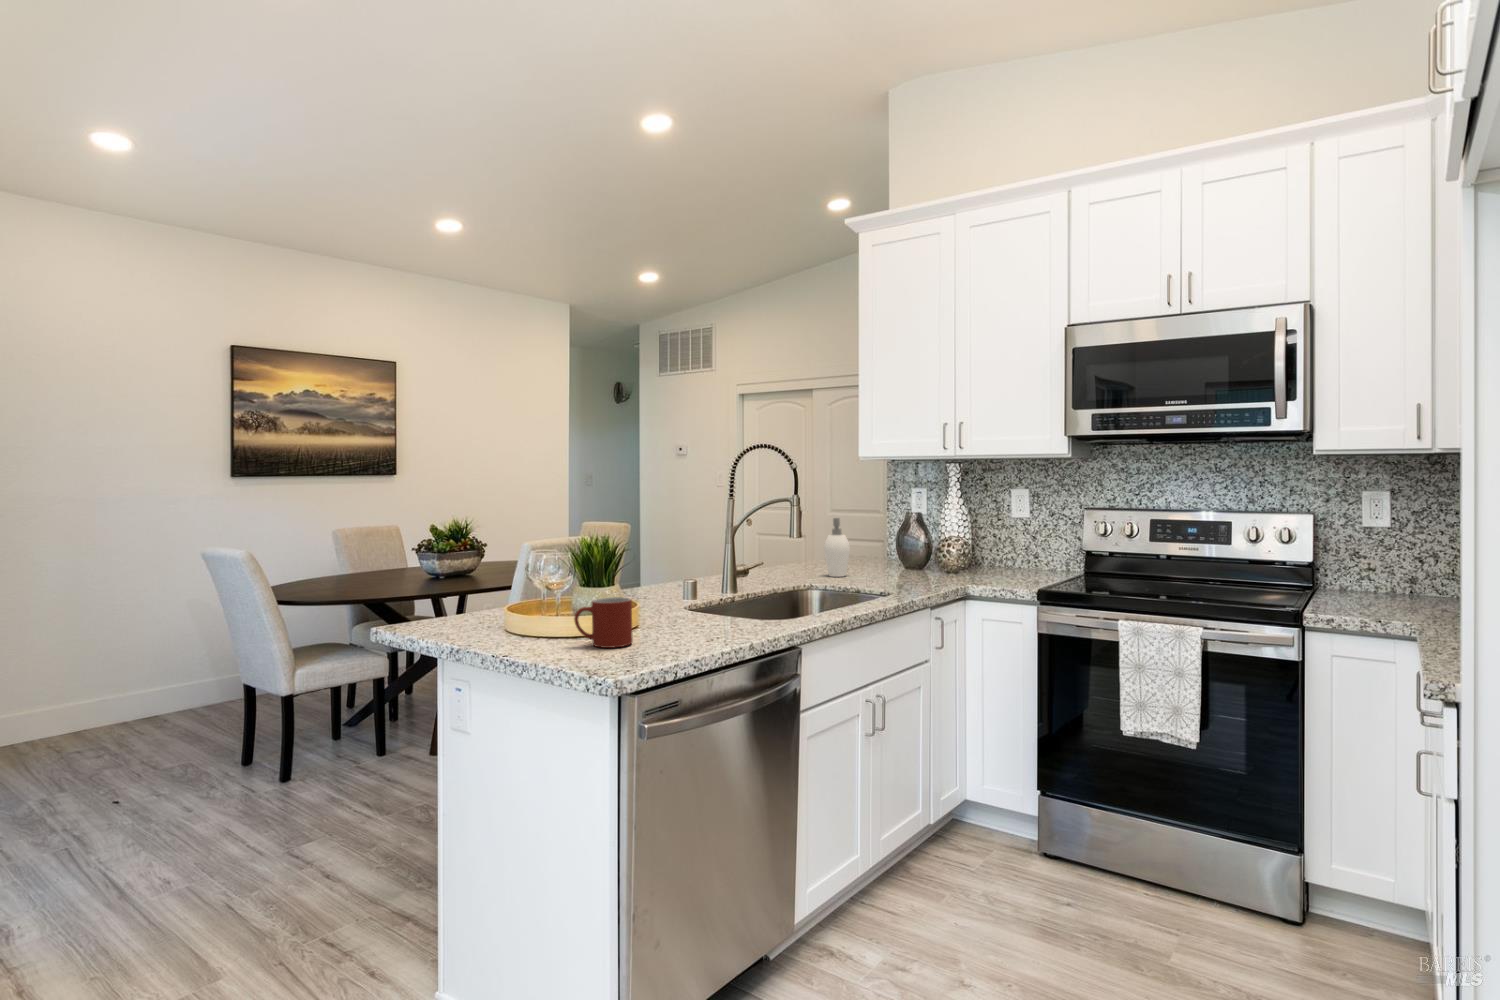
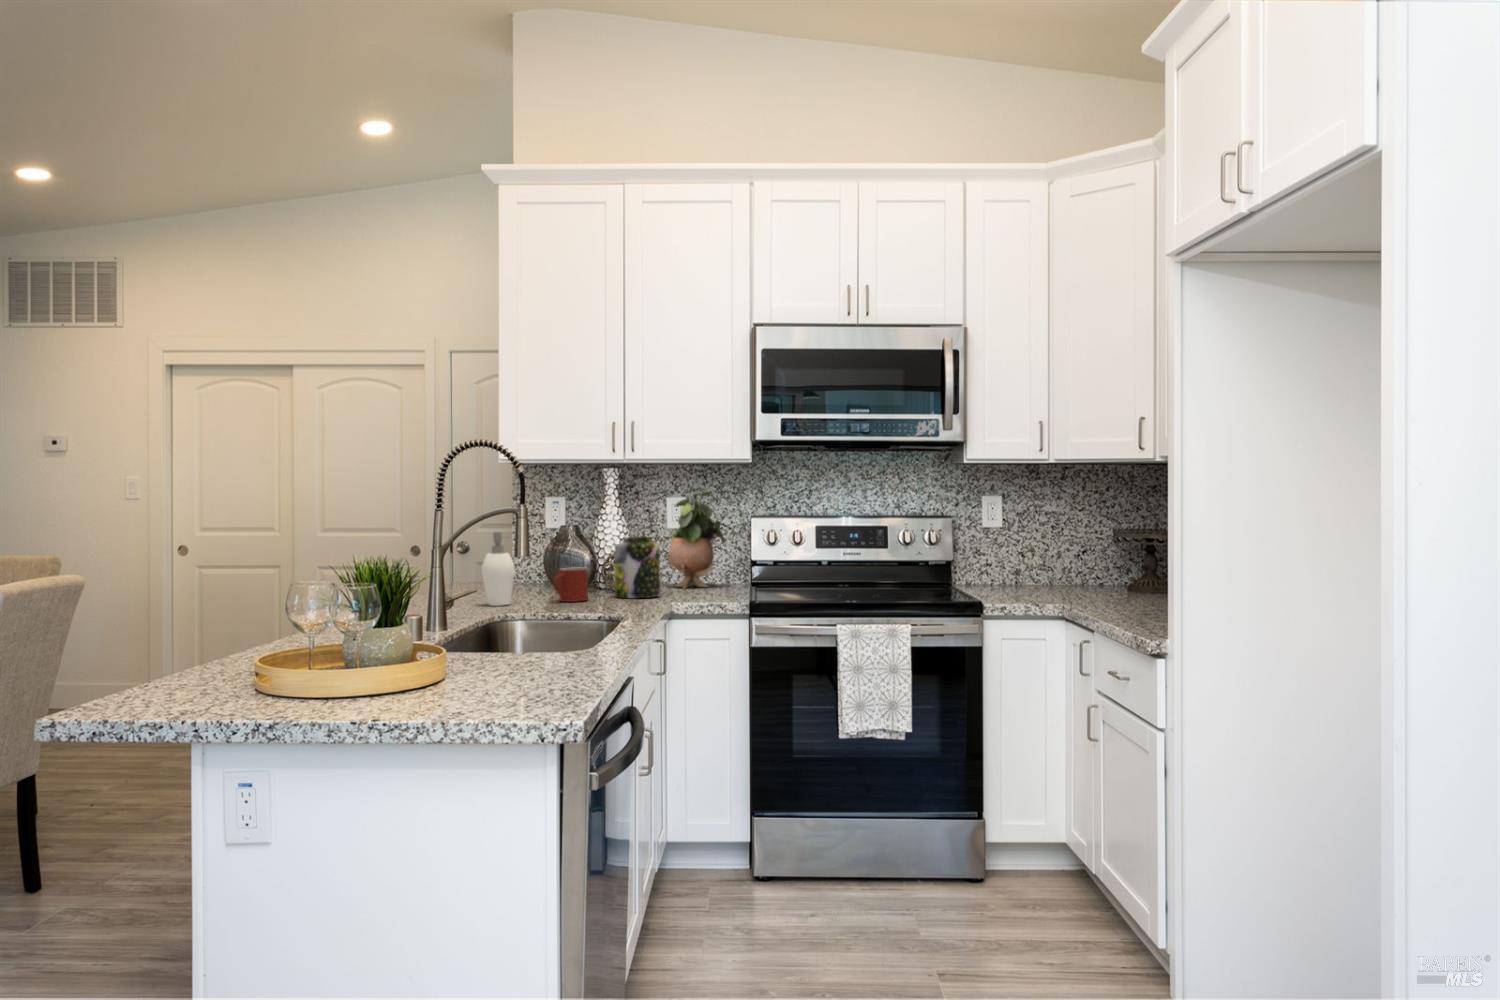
potted plant: none [1011,482,1066,573] -> present [669,491,725,588]
jar: none [941,525,980,579] -> present [614,537,660,598]
mug: present [574,597,633,648] -> present [554,567,588,602]

